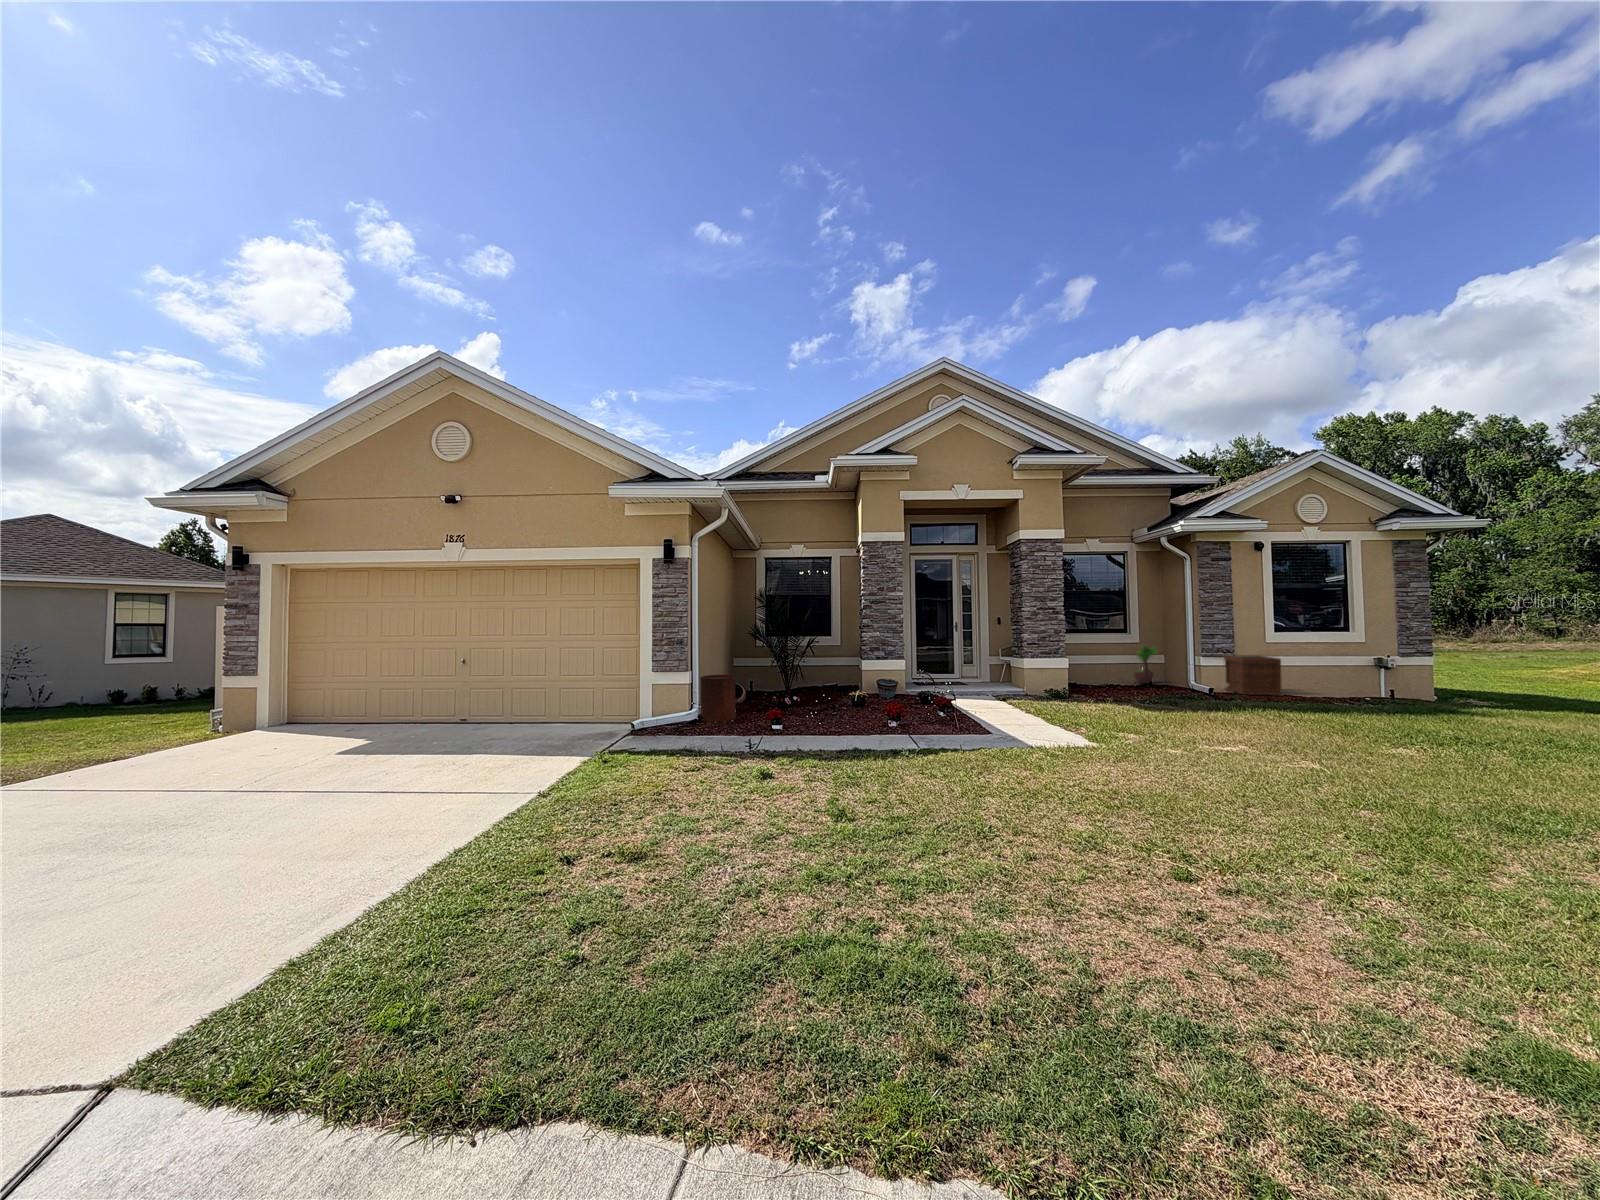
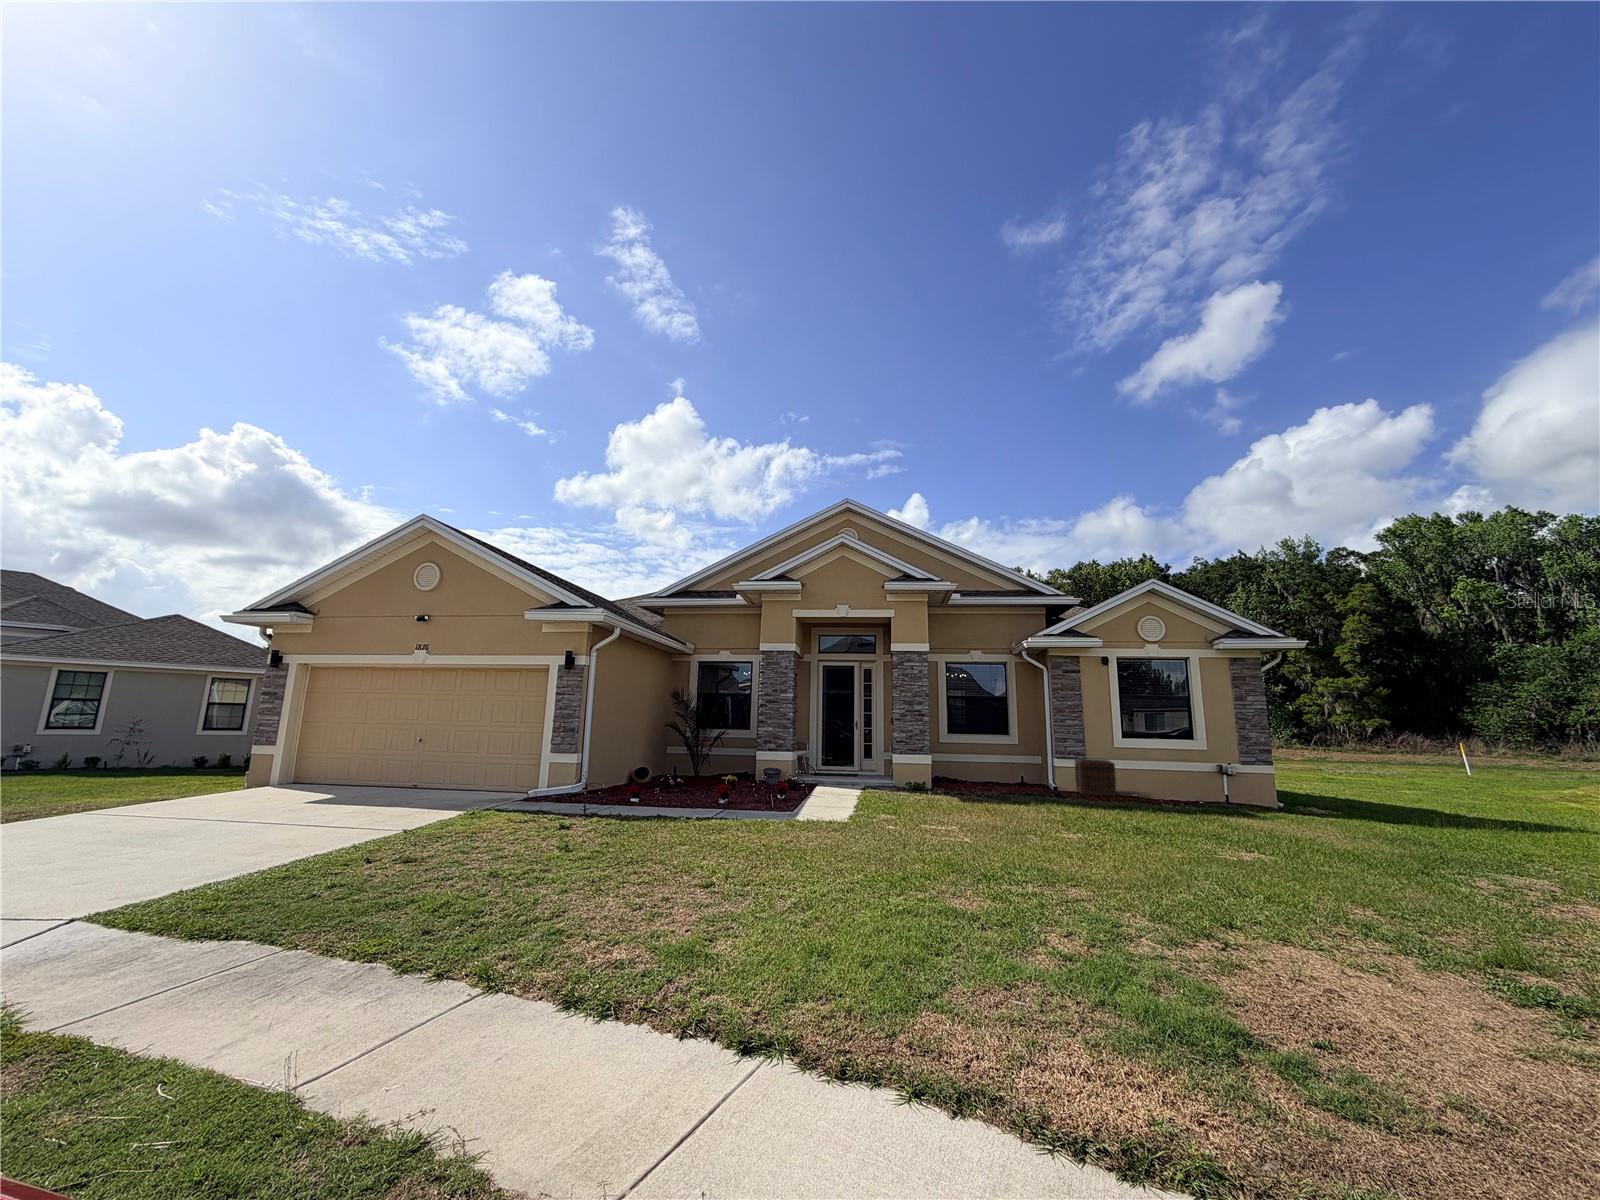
potted tree: present [1134,646,1156,683] -> none [1007,744,1030,782]
trash can: present [700,675,736,722] -> none [589,759,619,797]

